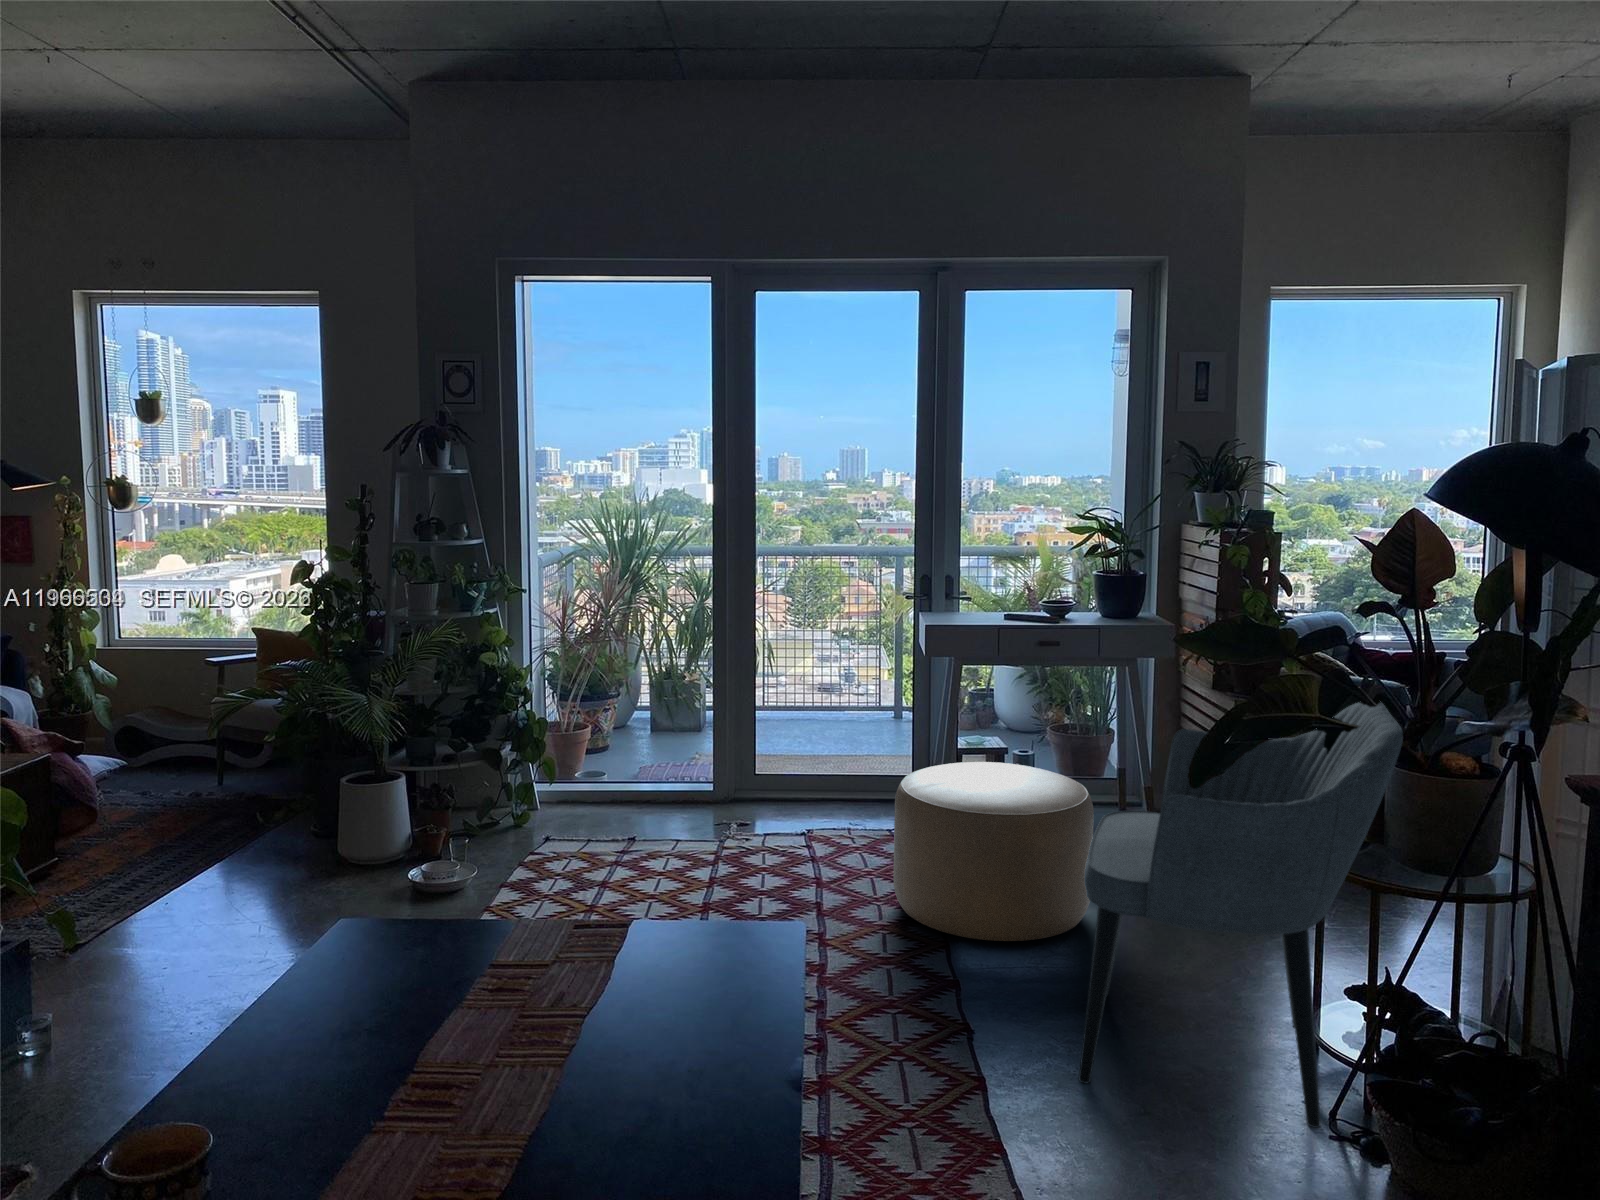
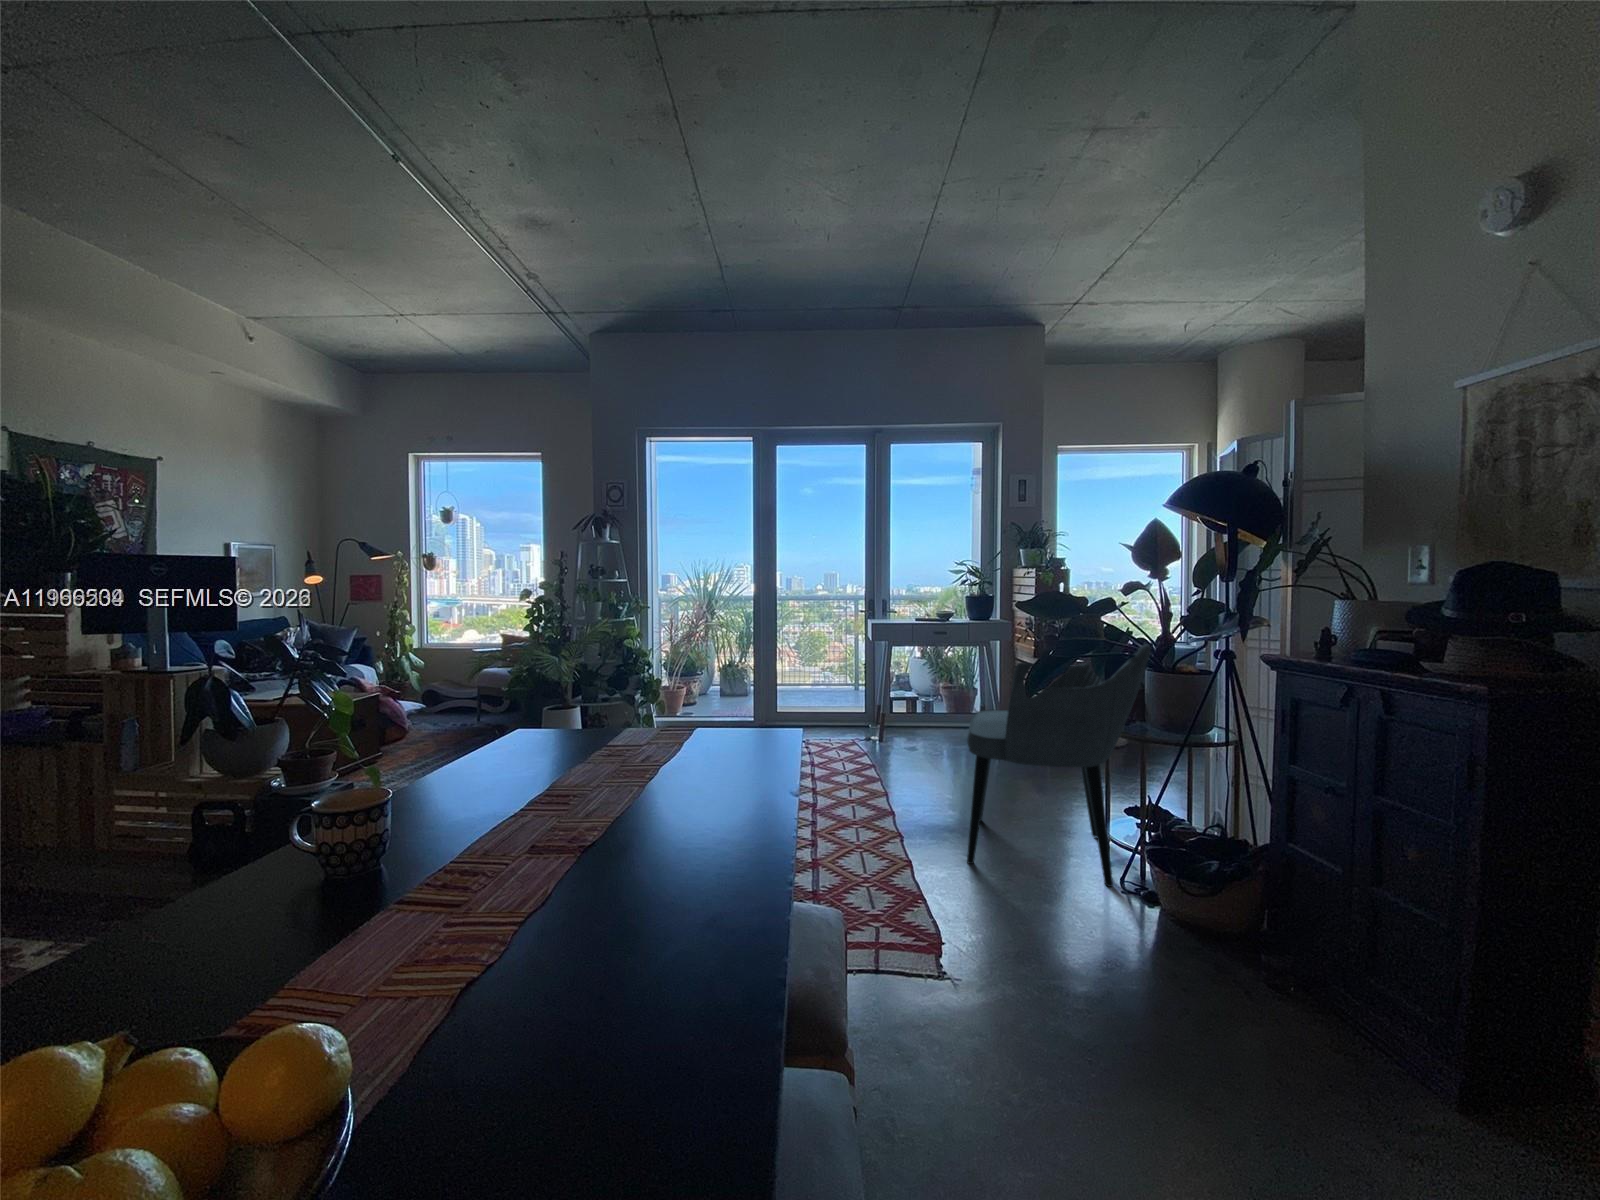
ottoman: present [893,762,1094,941] -> none [856,695,970,792]

